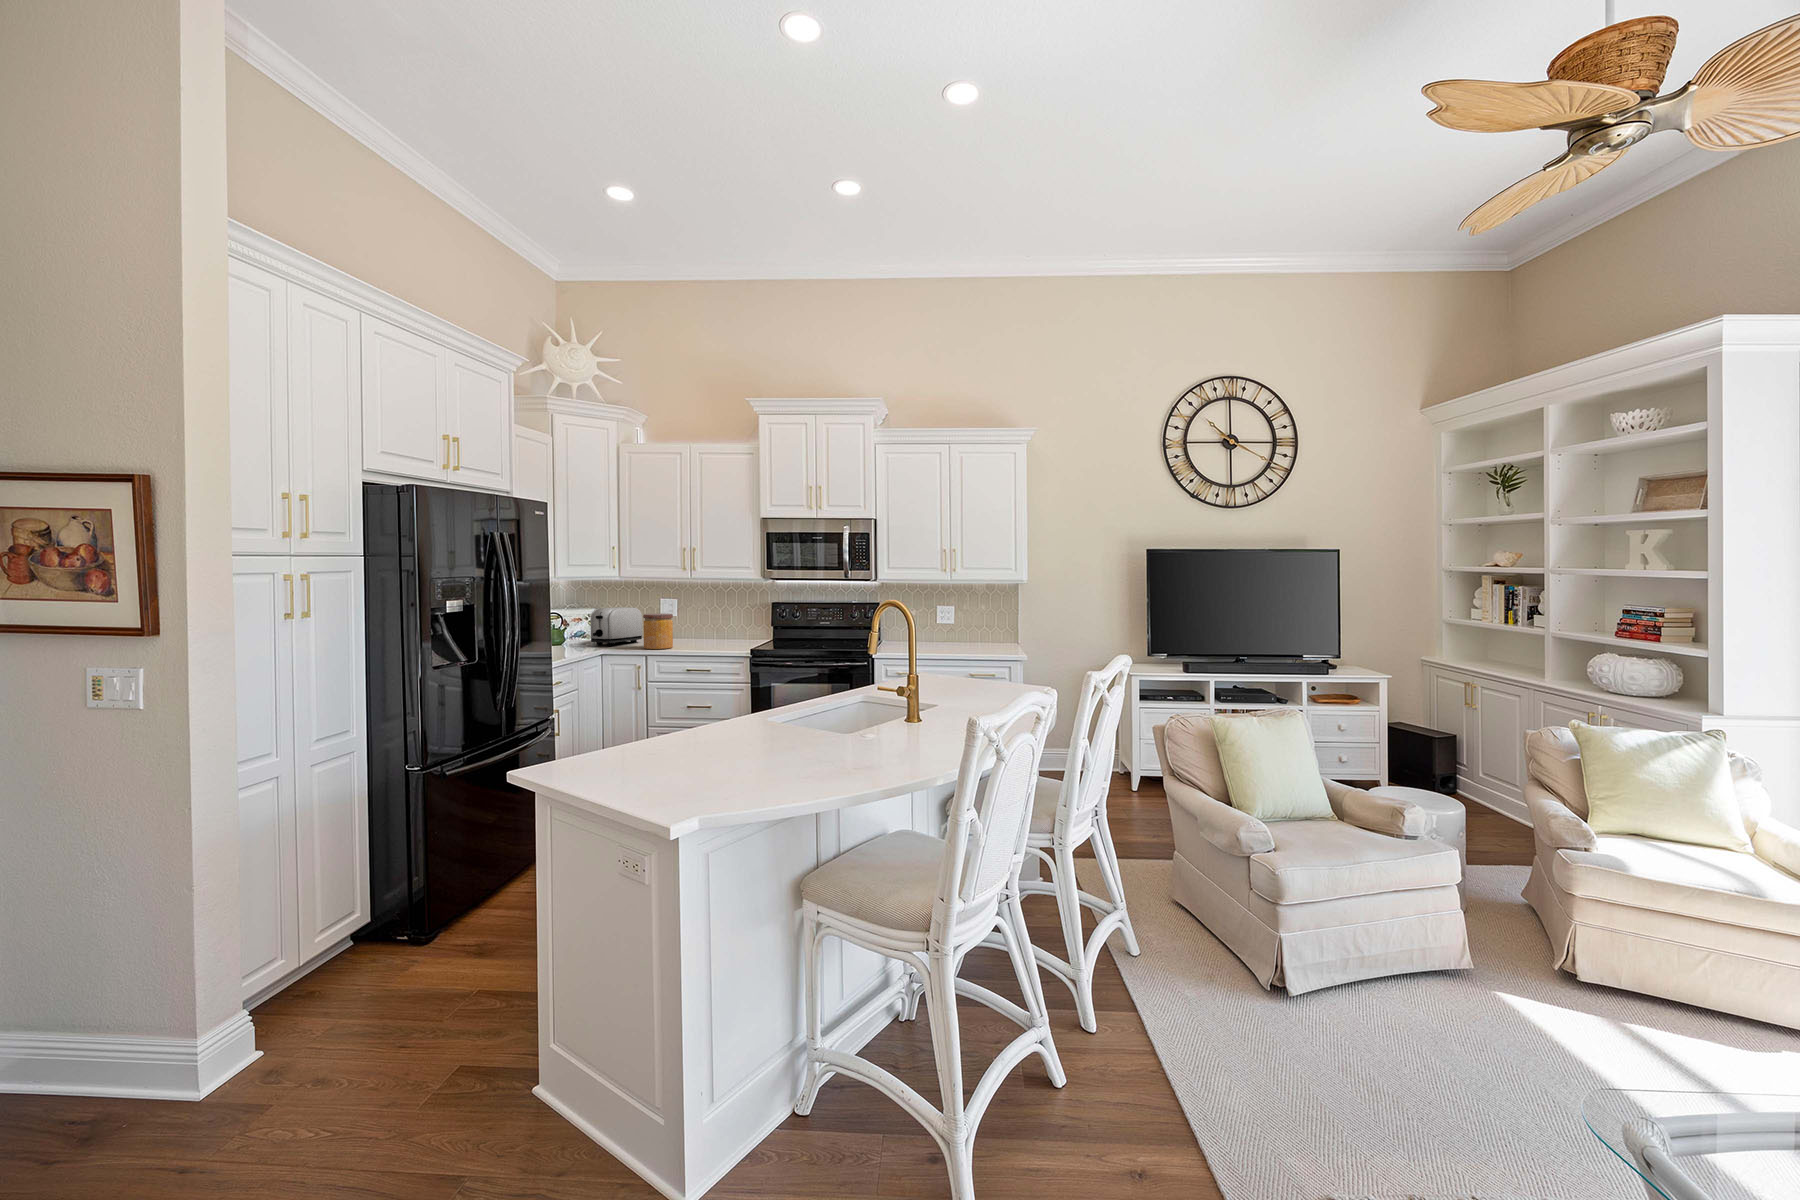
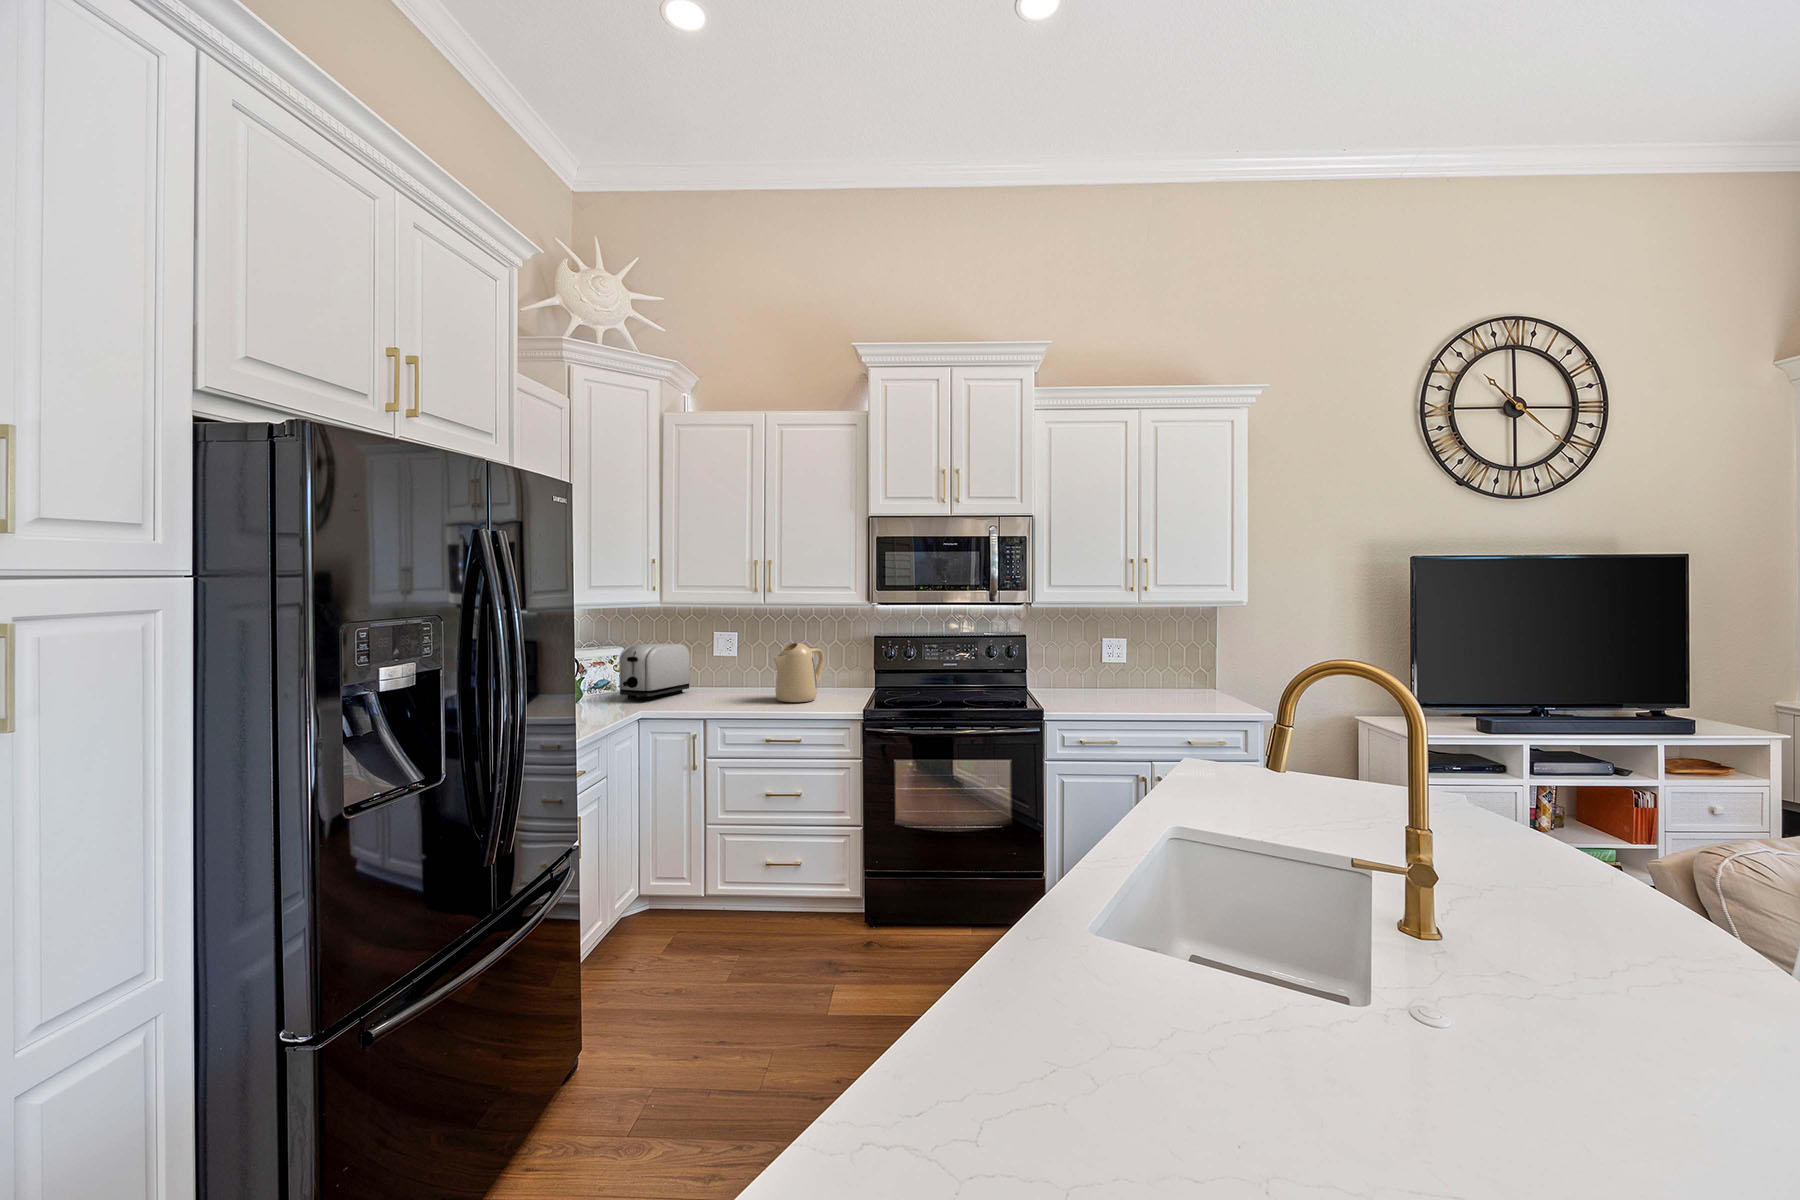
kettle: none [696,607,735,647] -> present [773,643,824,702]
jar: present [643,613,673,649] -> none [697,653,739,706]

